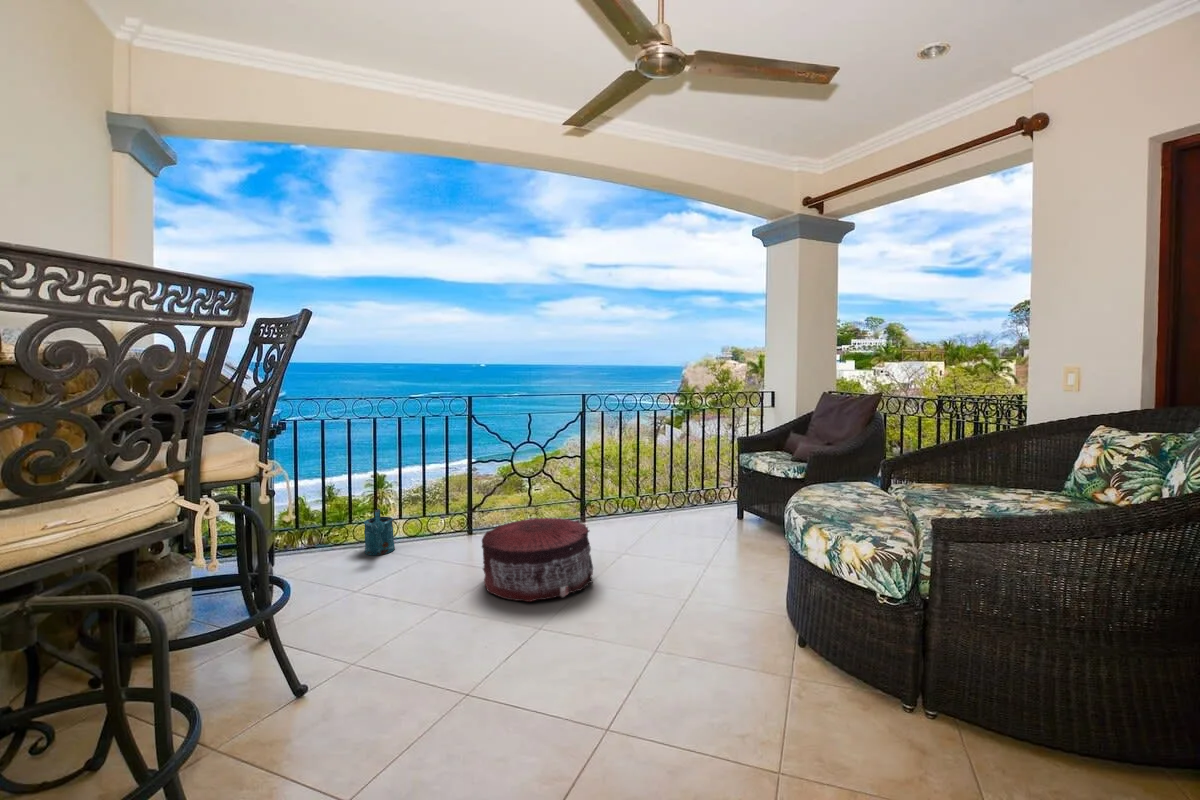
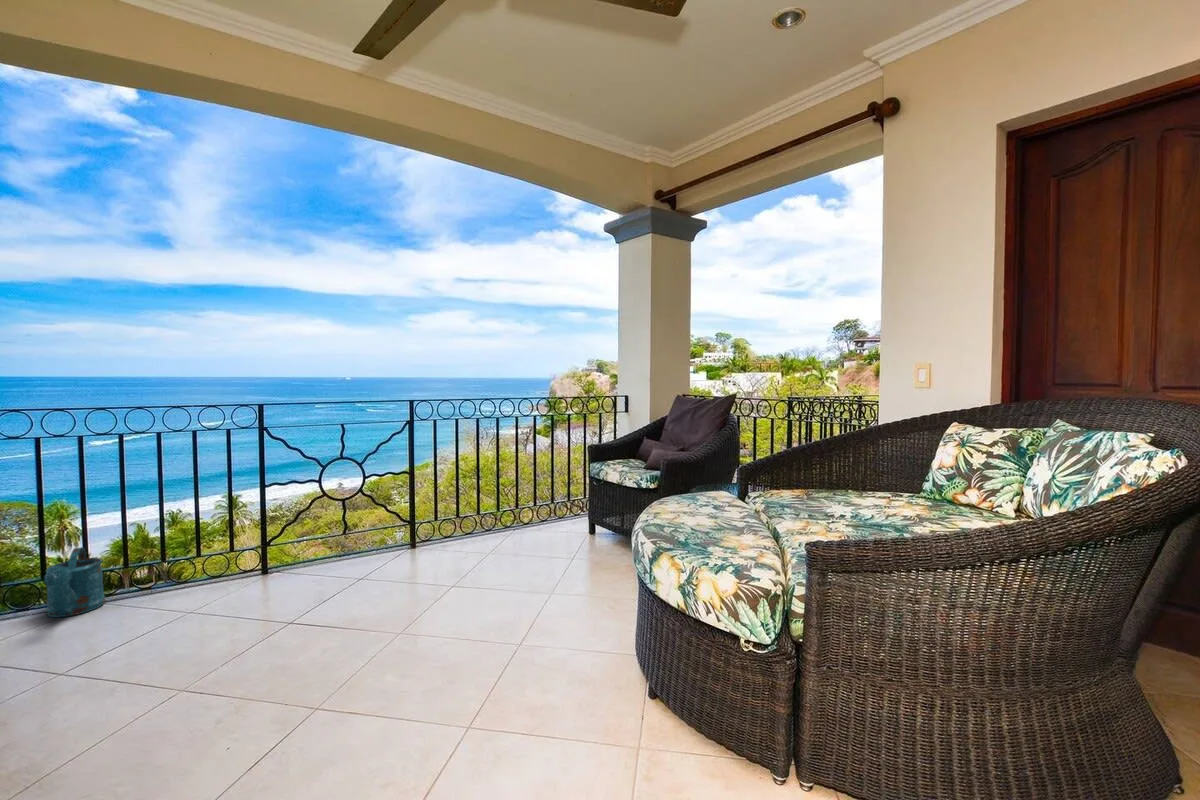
pouf: present [482,517,593,602] -> none [208,547,385,680]

